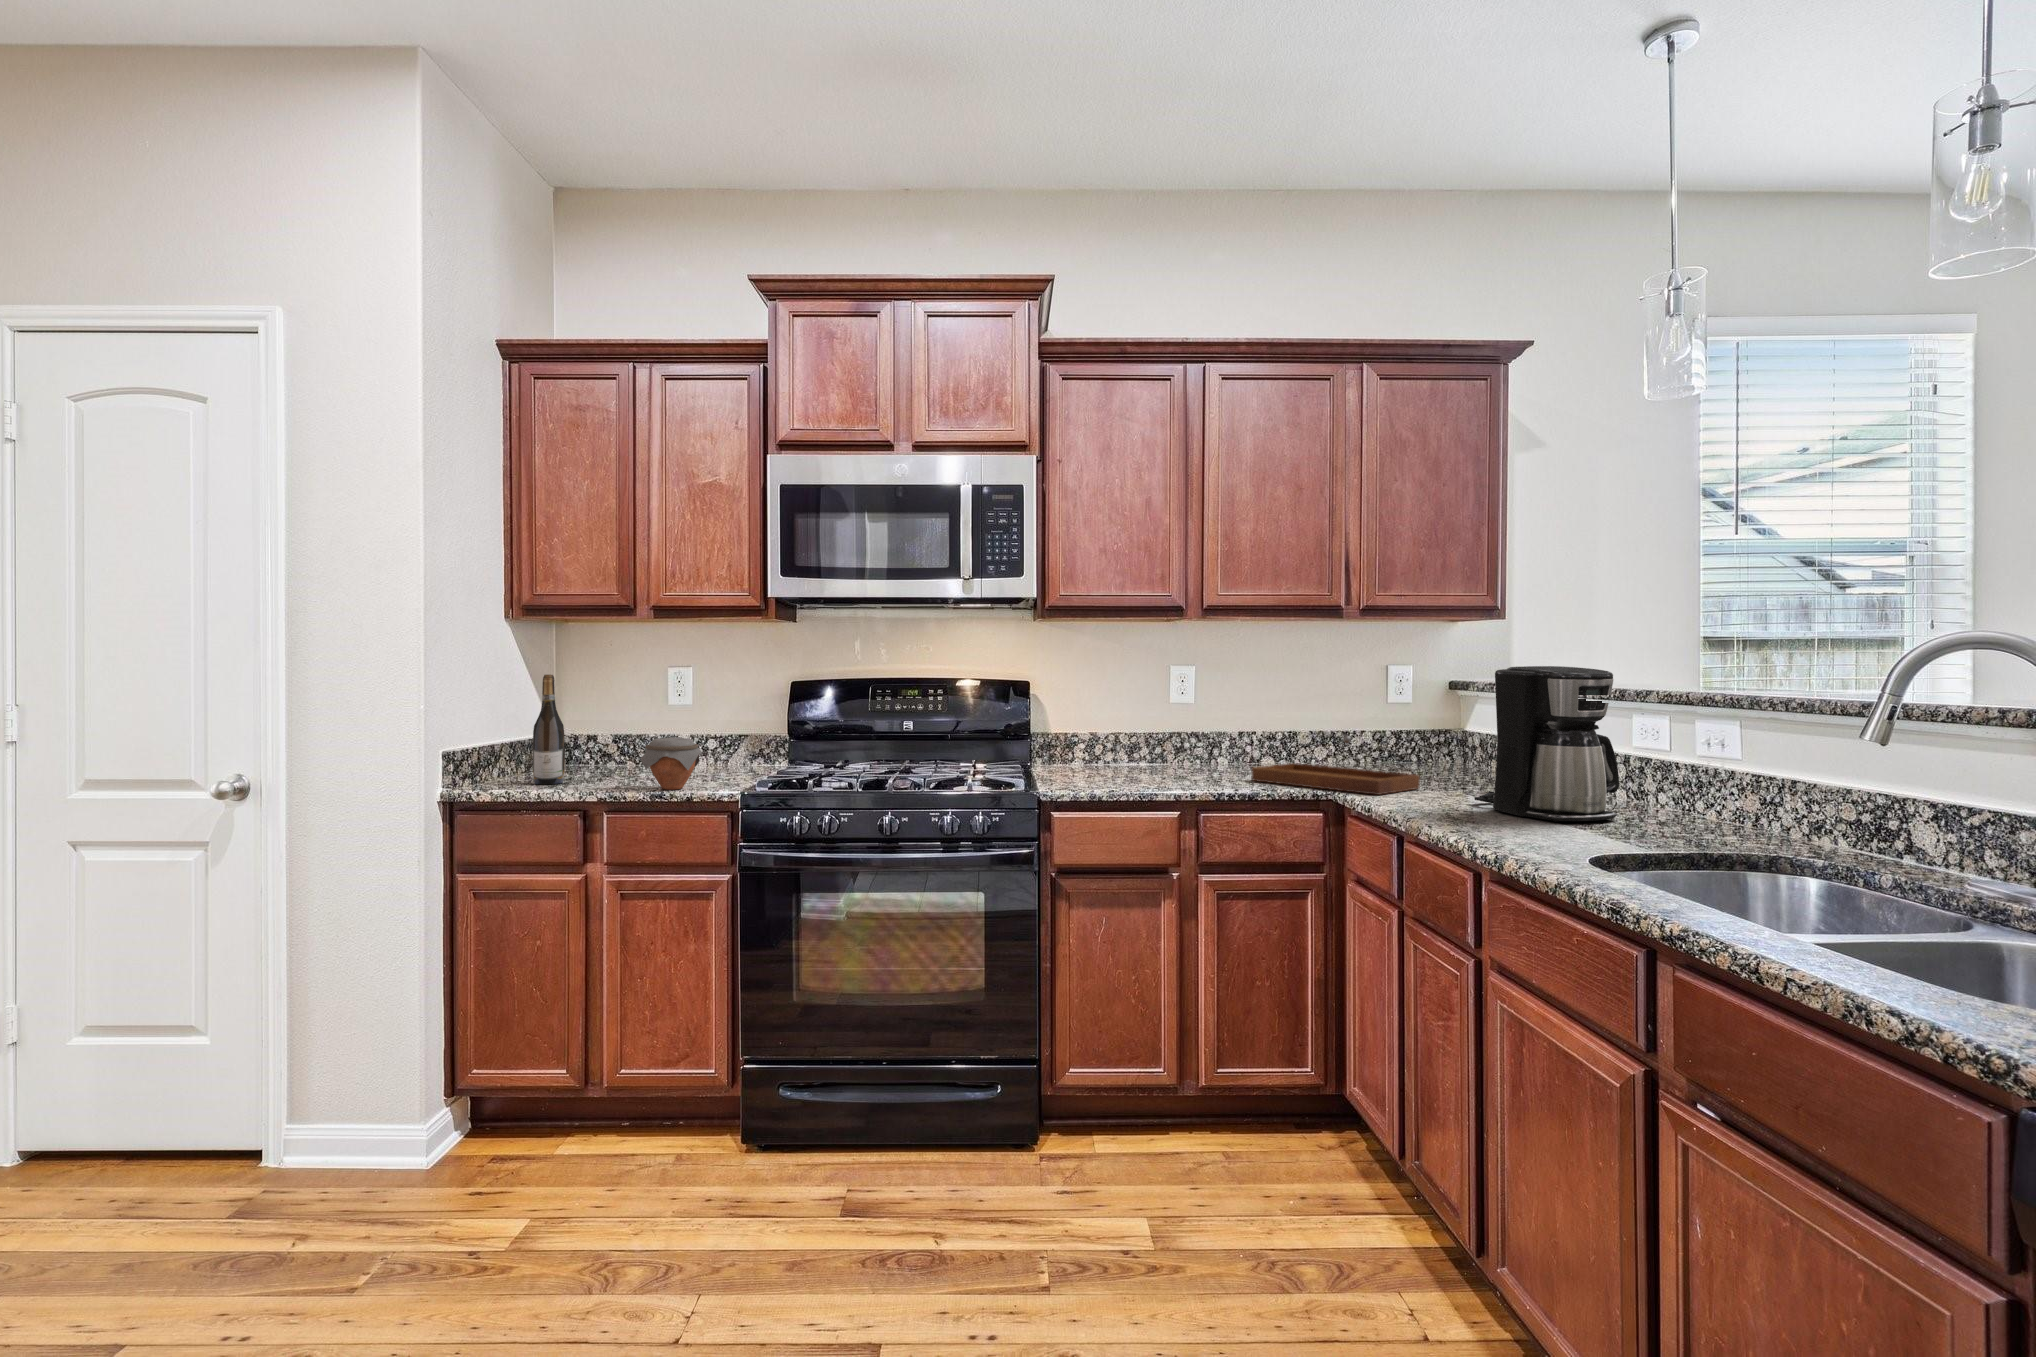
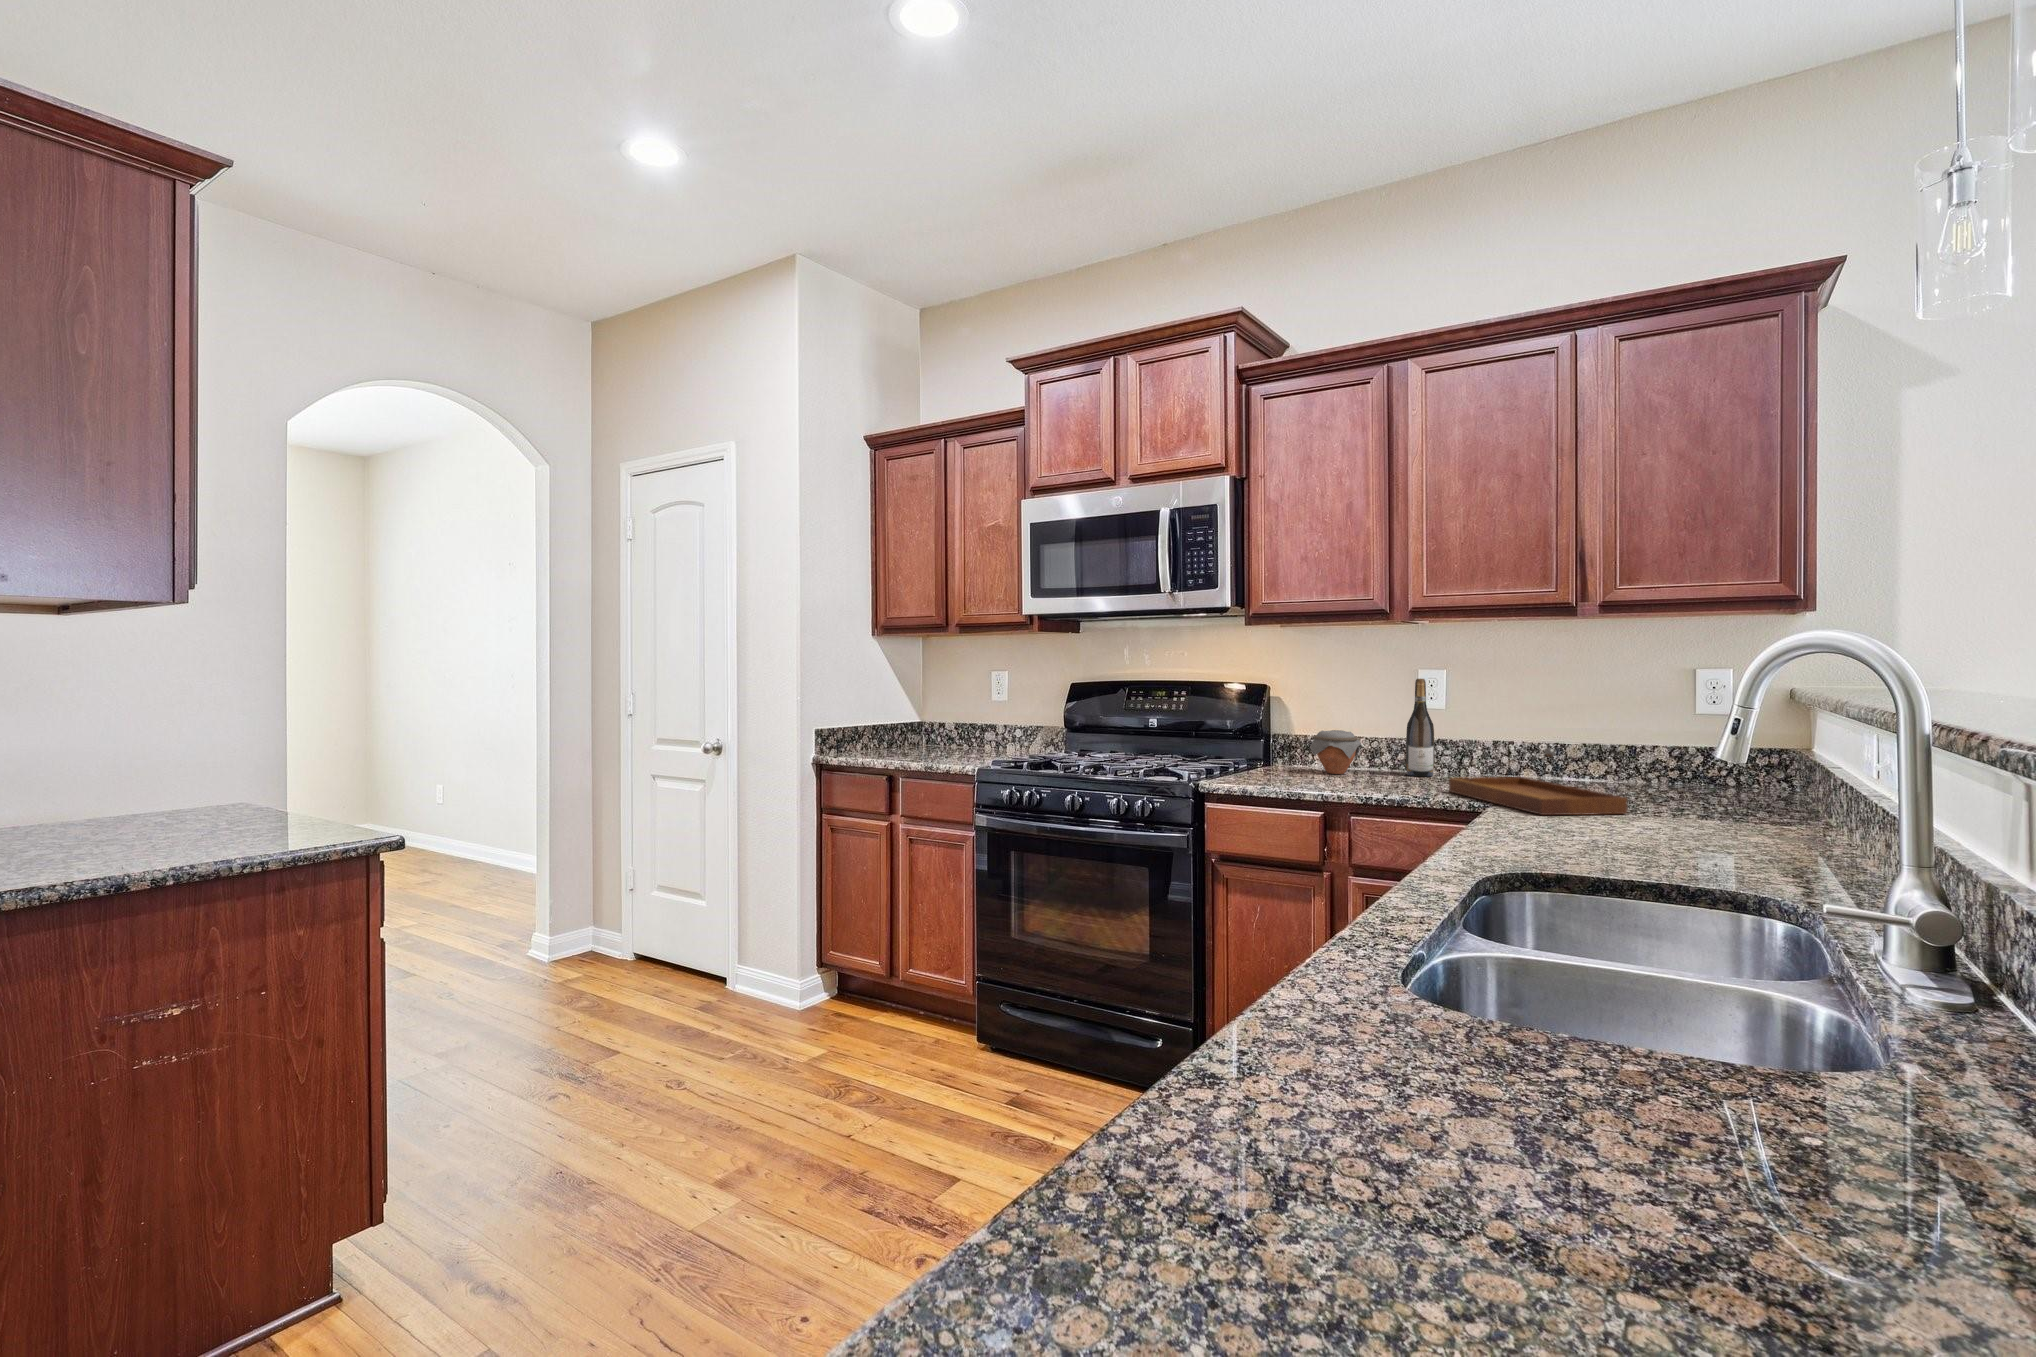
coffee maker: present [1474,666,1619,822] -> none [1619,670,1789,864]
wine bottle: present [532,675,565,784] -> present [1406,679,1435,776]
jar: present [641,737,702,790] -> present [1310,730,1361,774]

